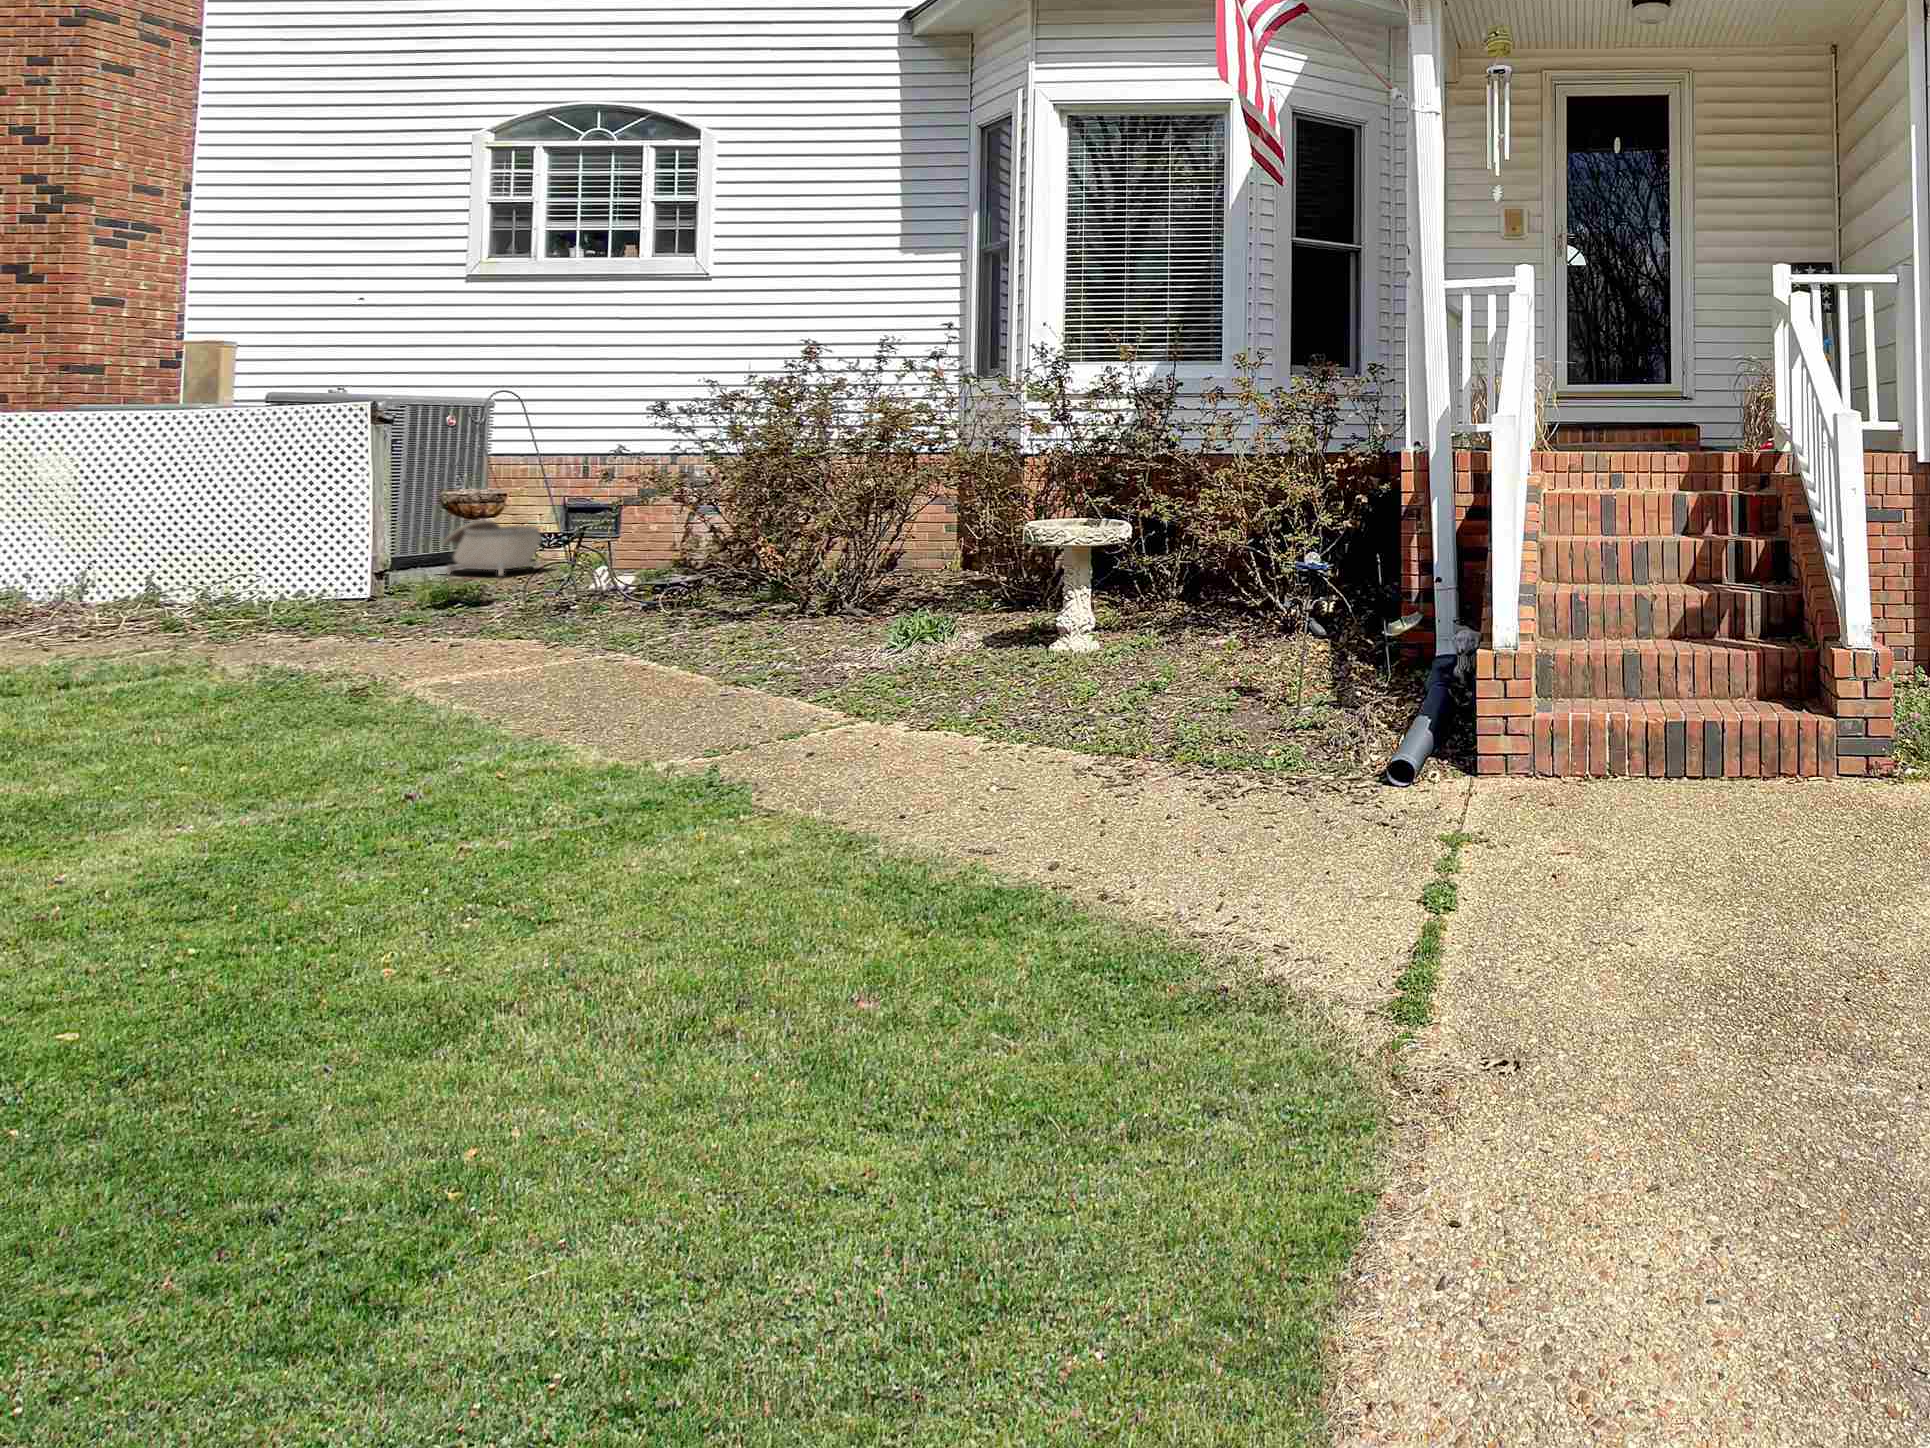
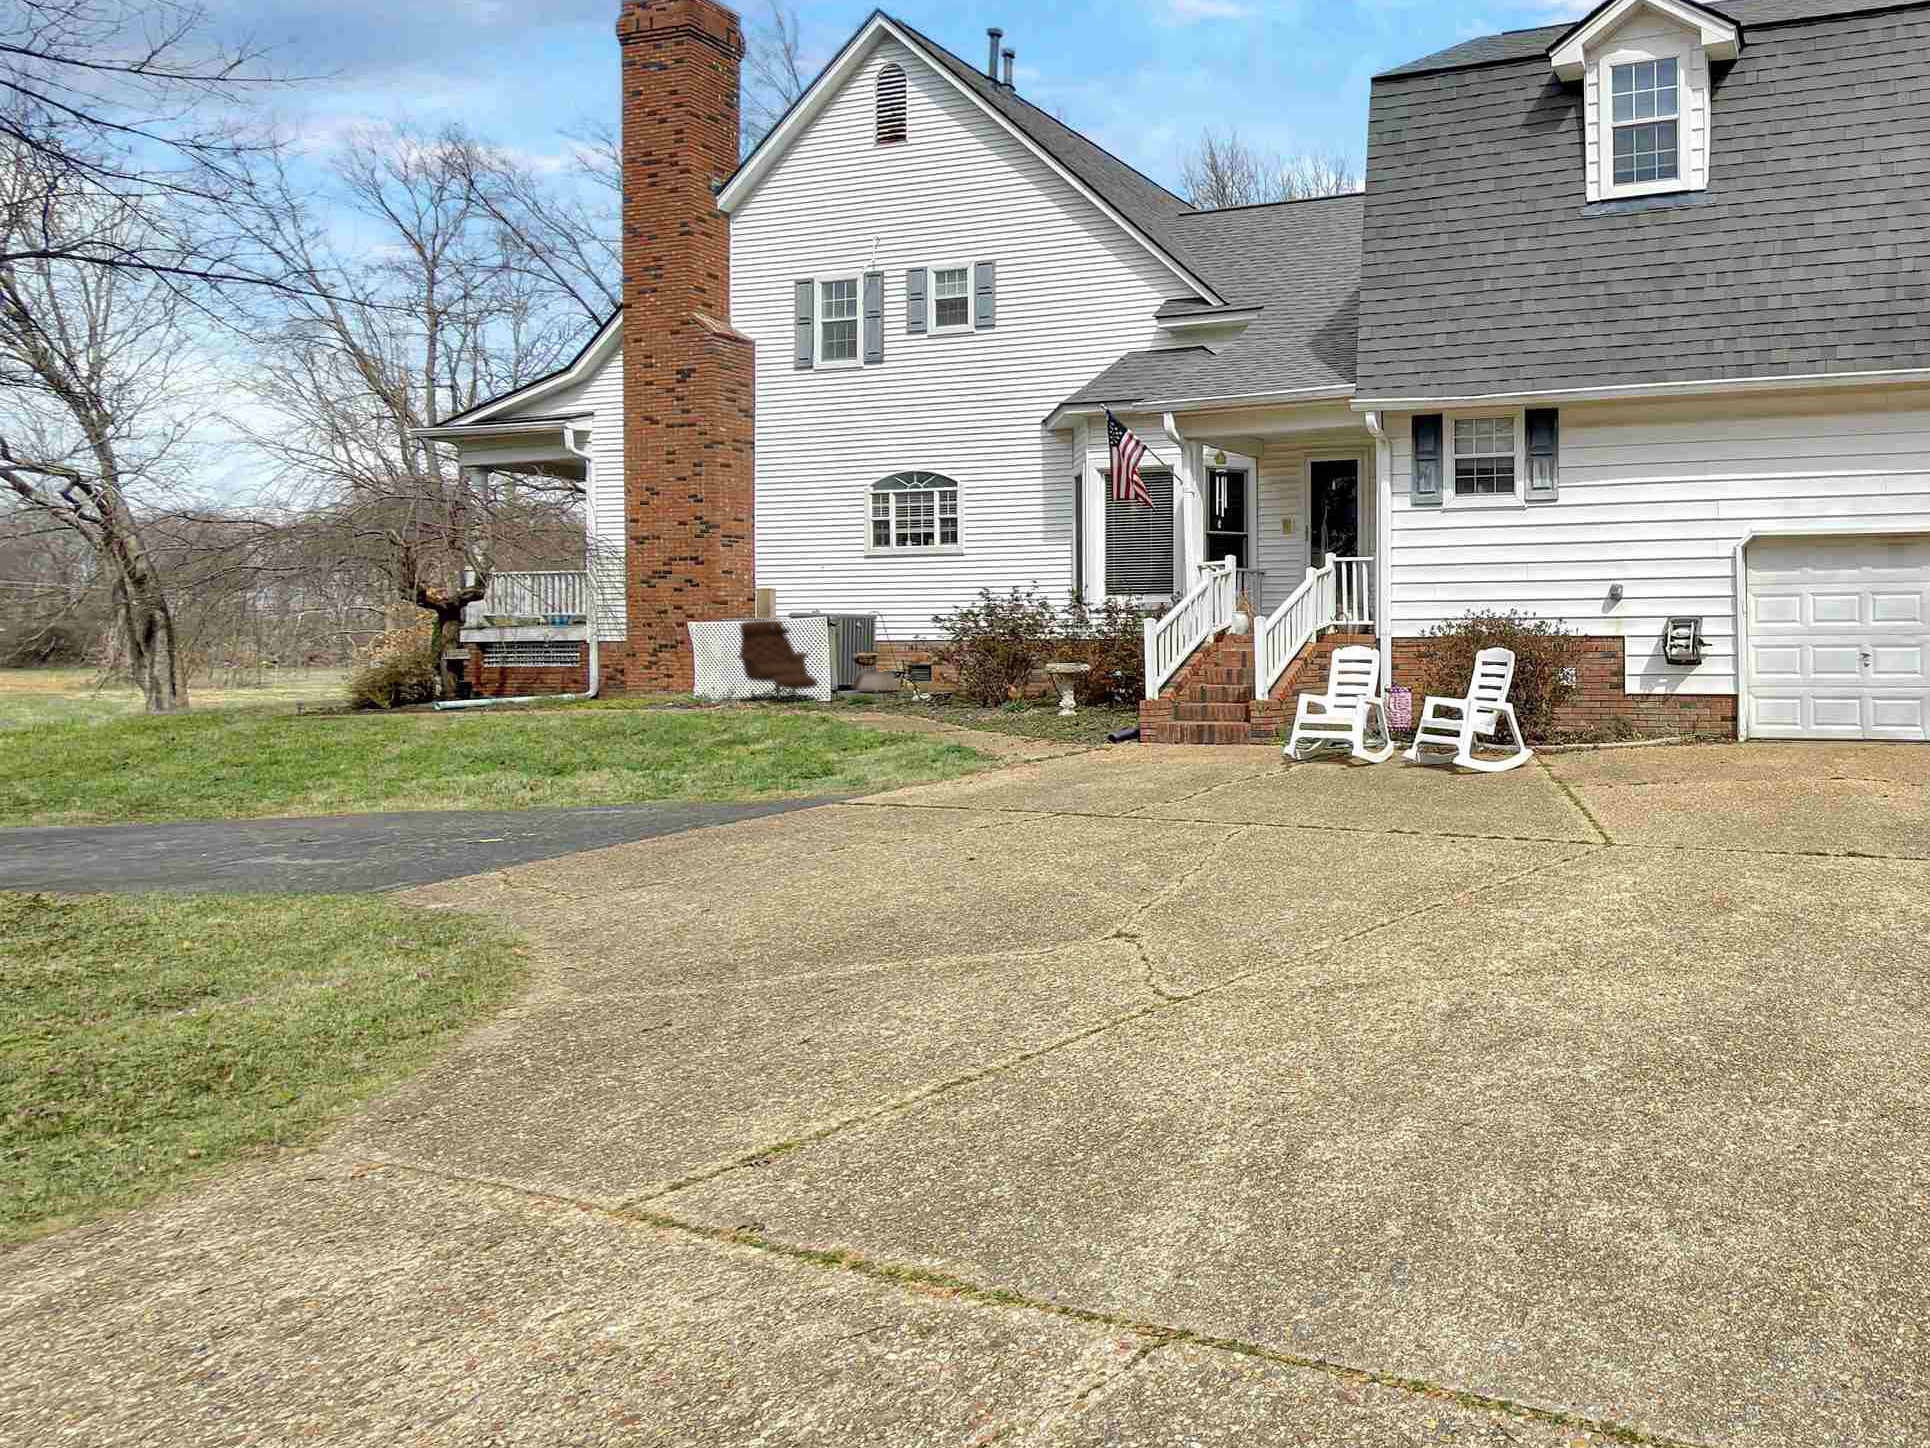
lounge chair: none [126,408,356,607] -> present [738,620,818,700]

